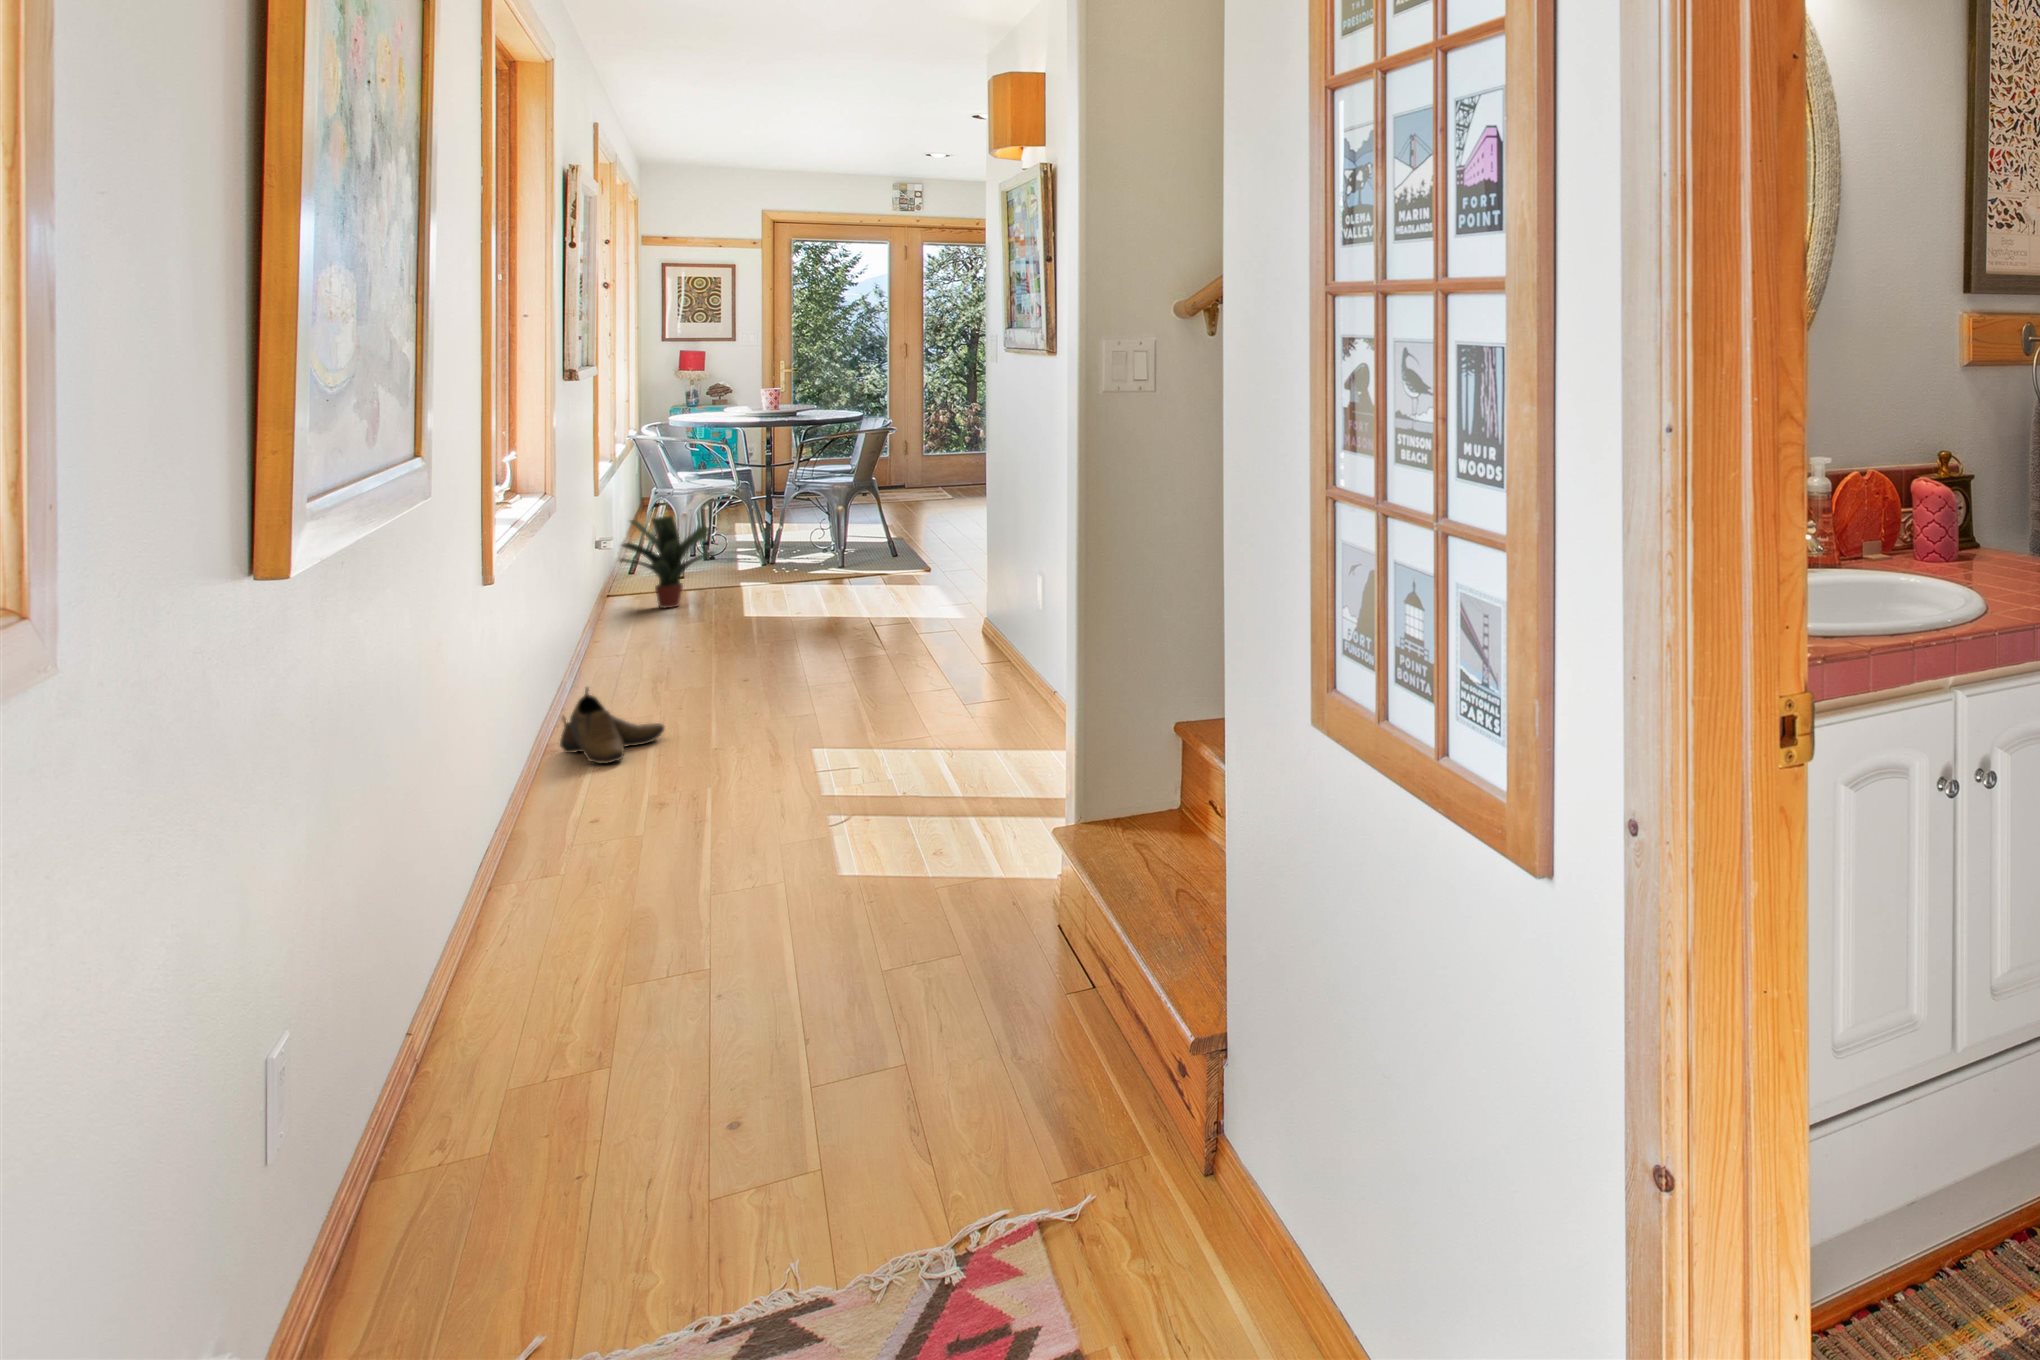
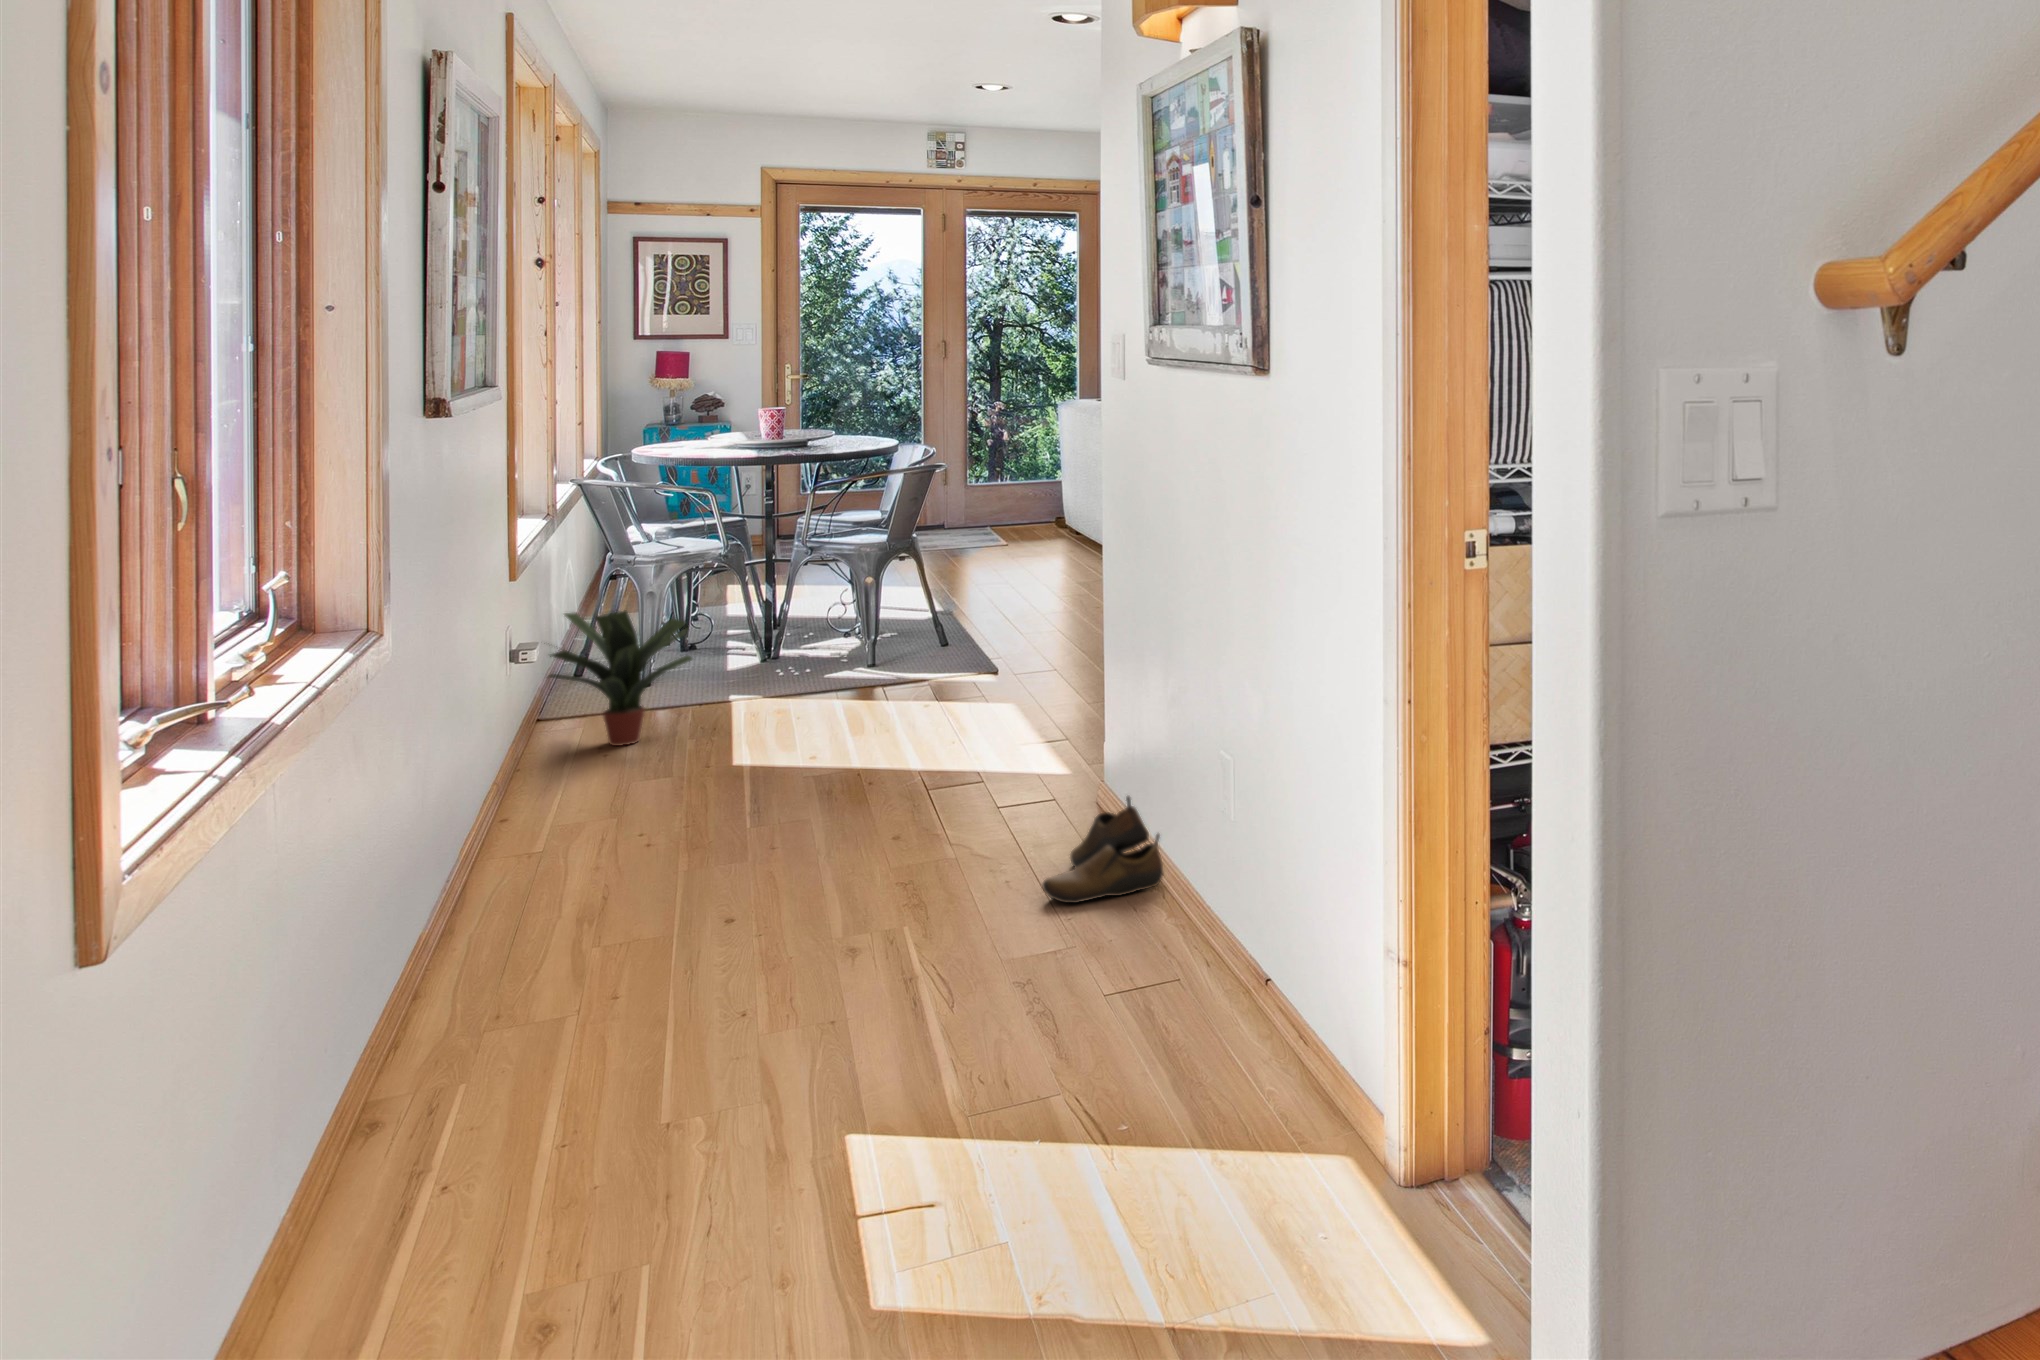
shoe: present [560,688,665,763] -> present [1042,796,1163,903]

